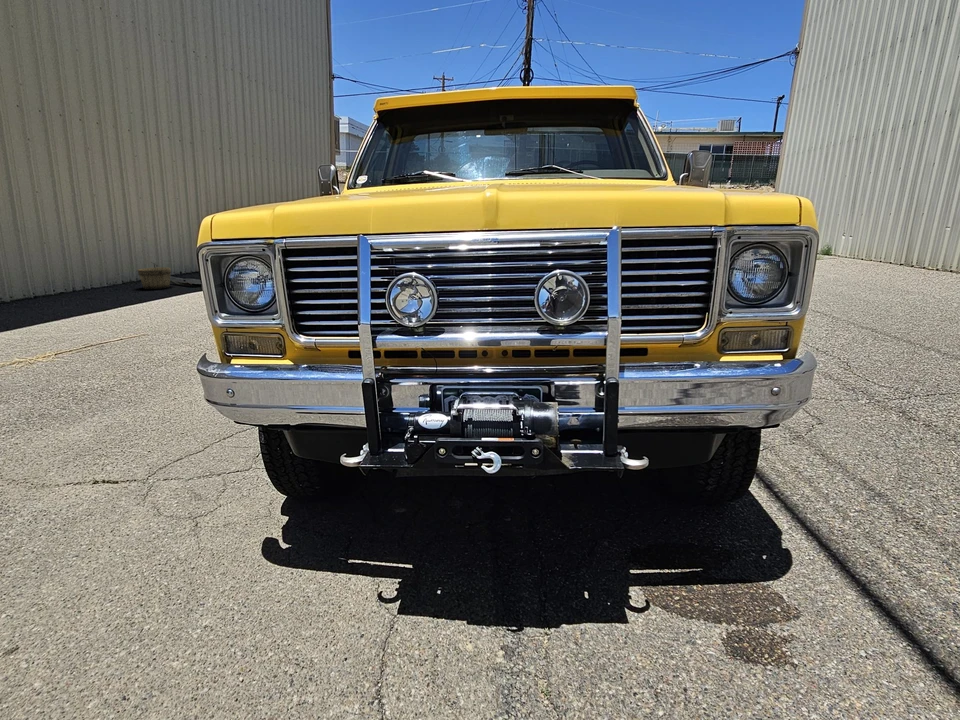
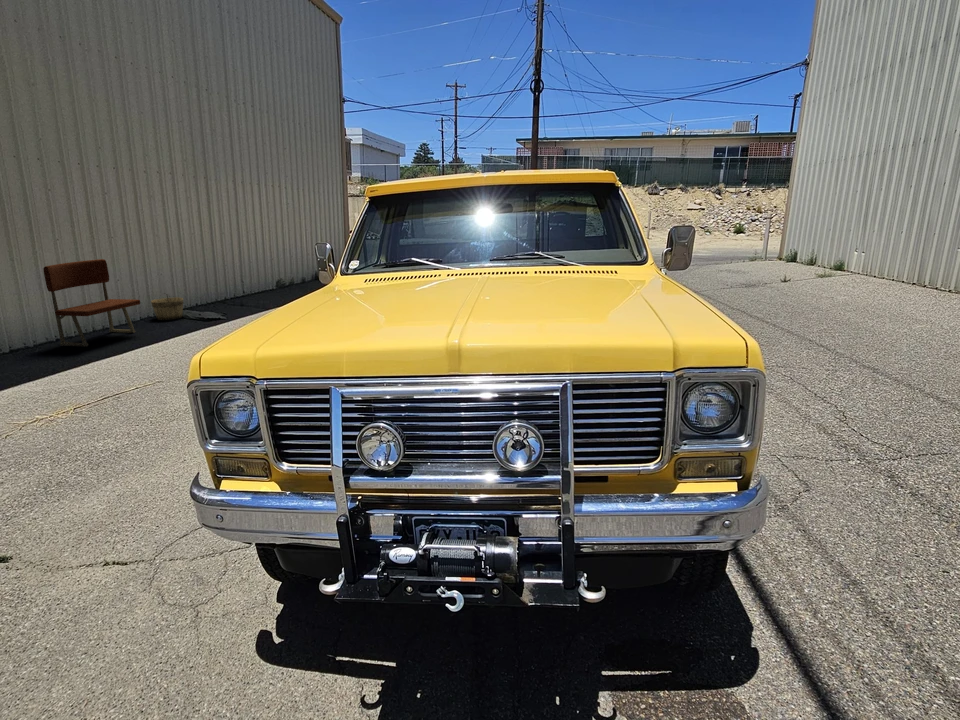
bench: none [27,222,127,308] -> present [43,259,140,347]

